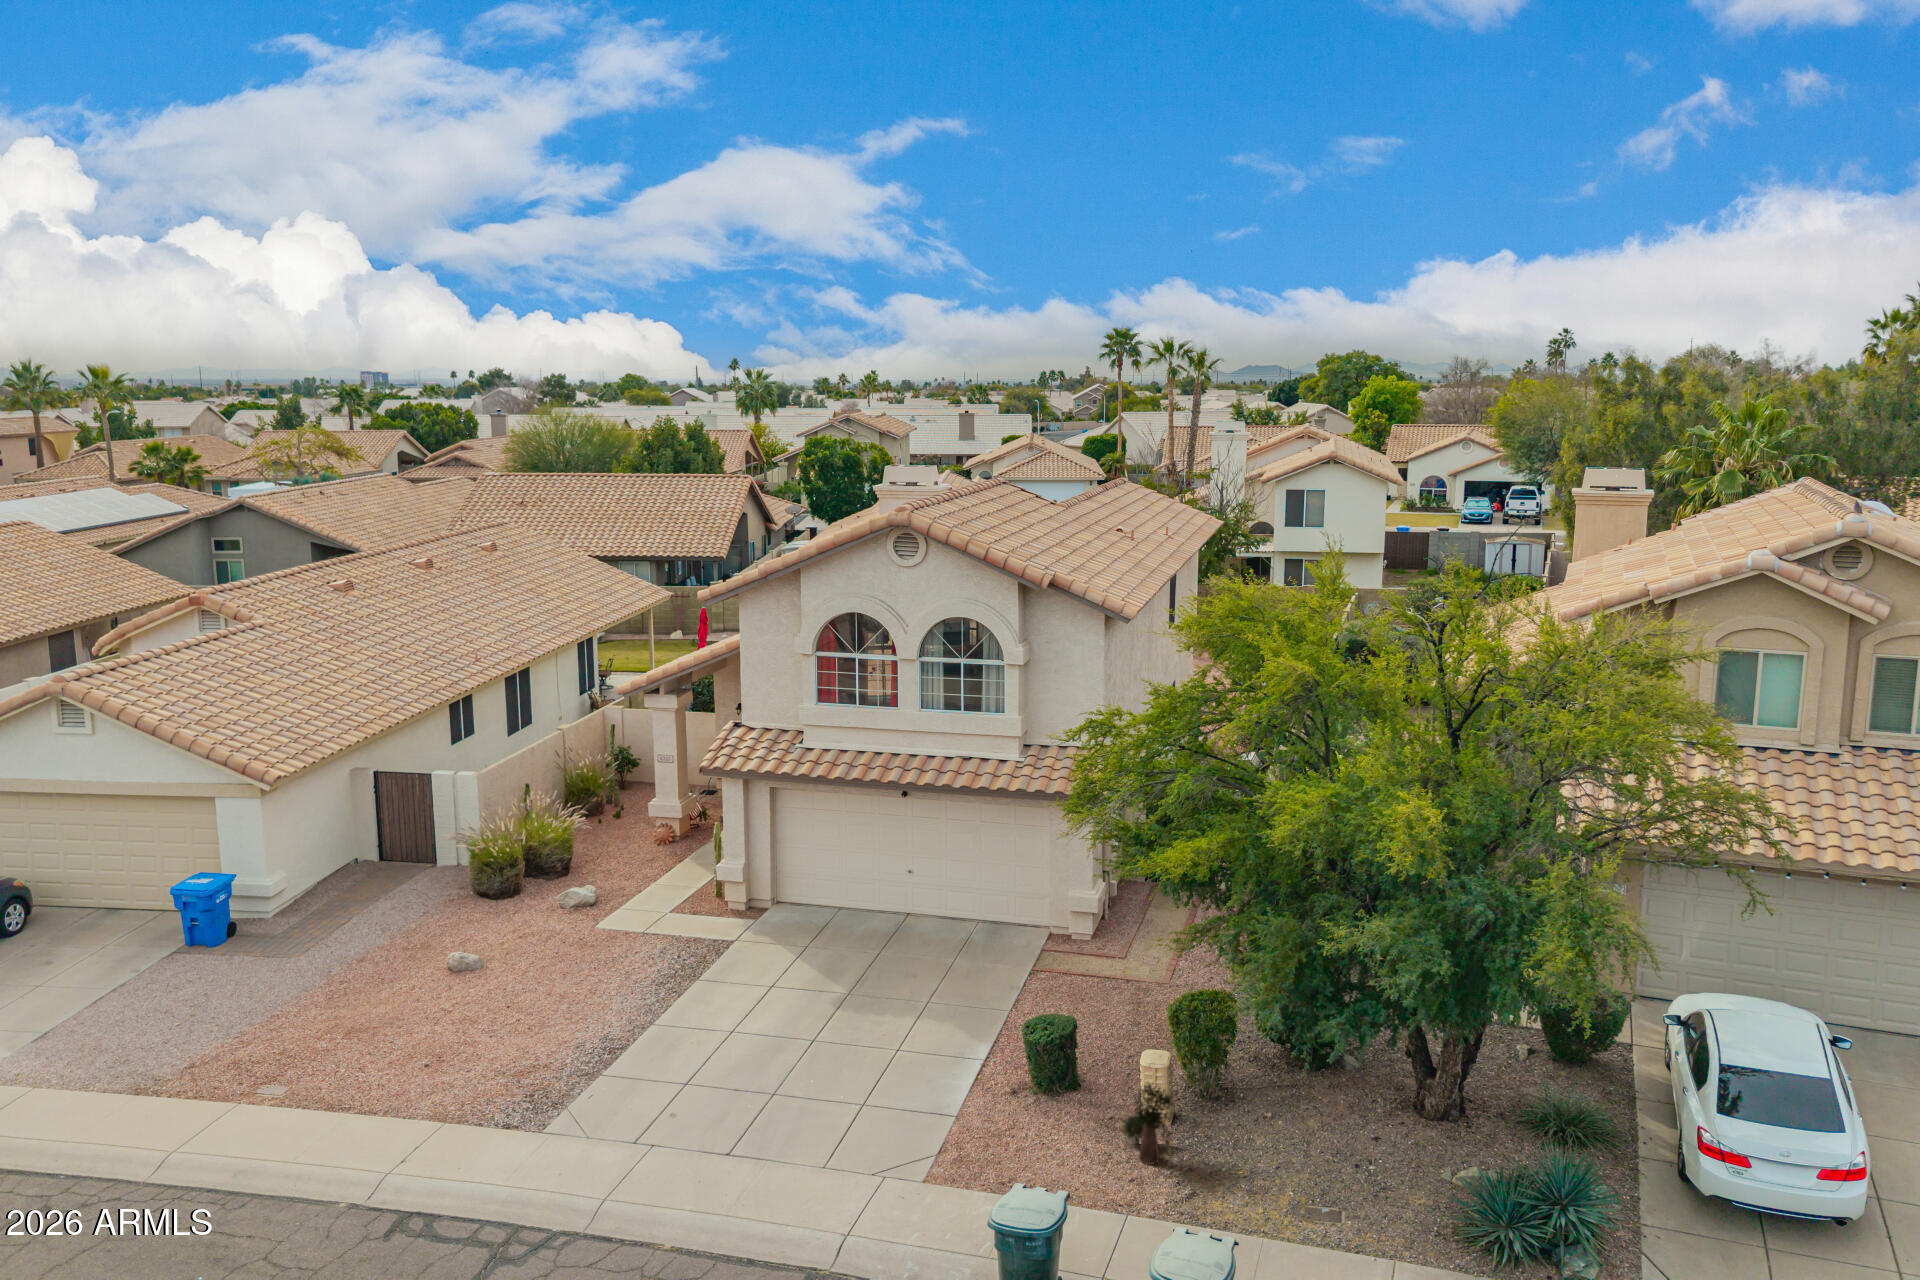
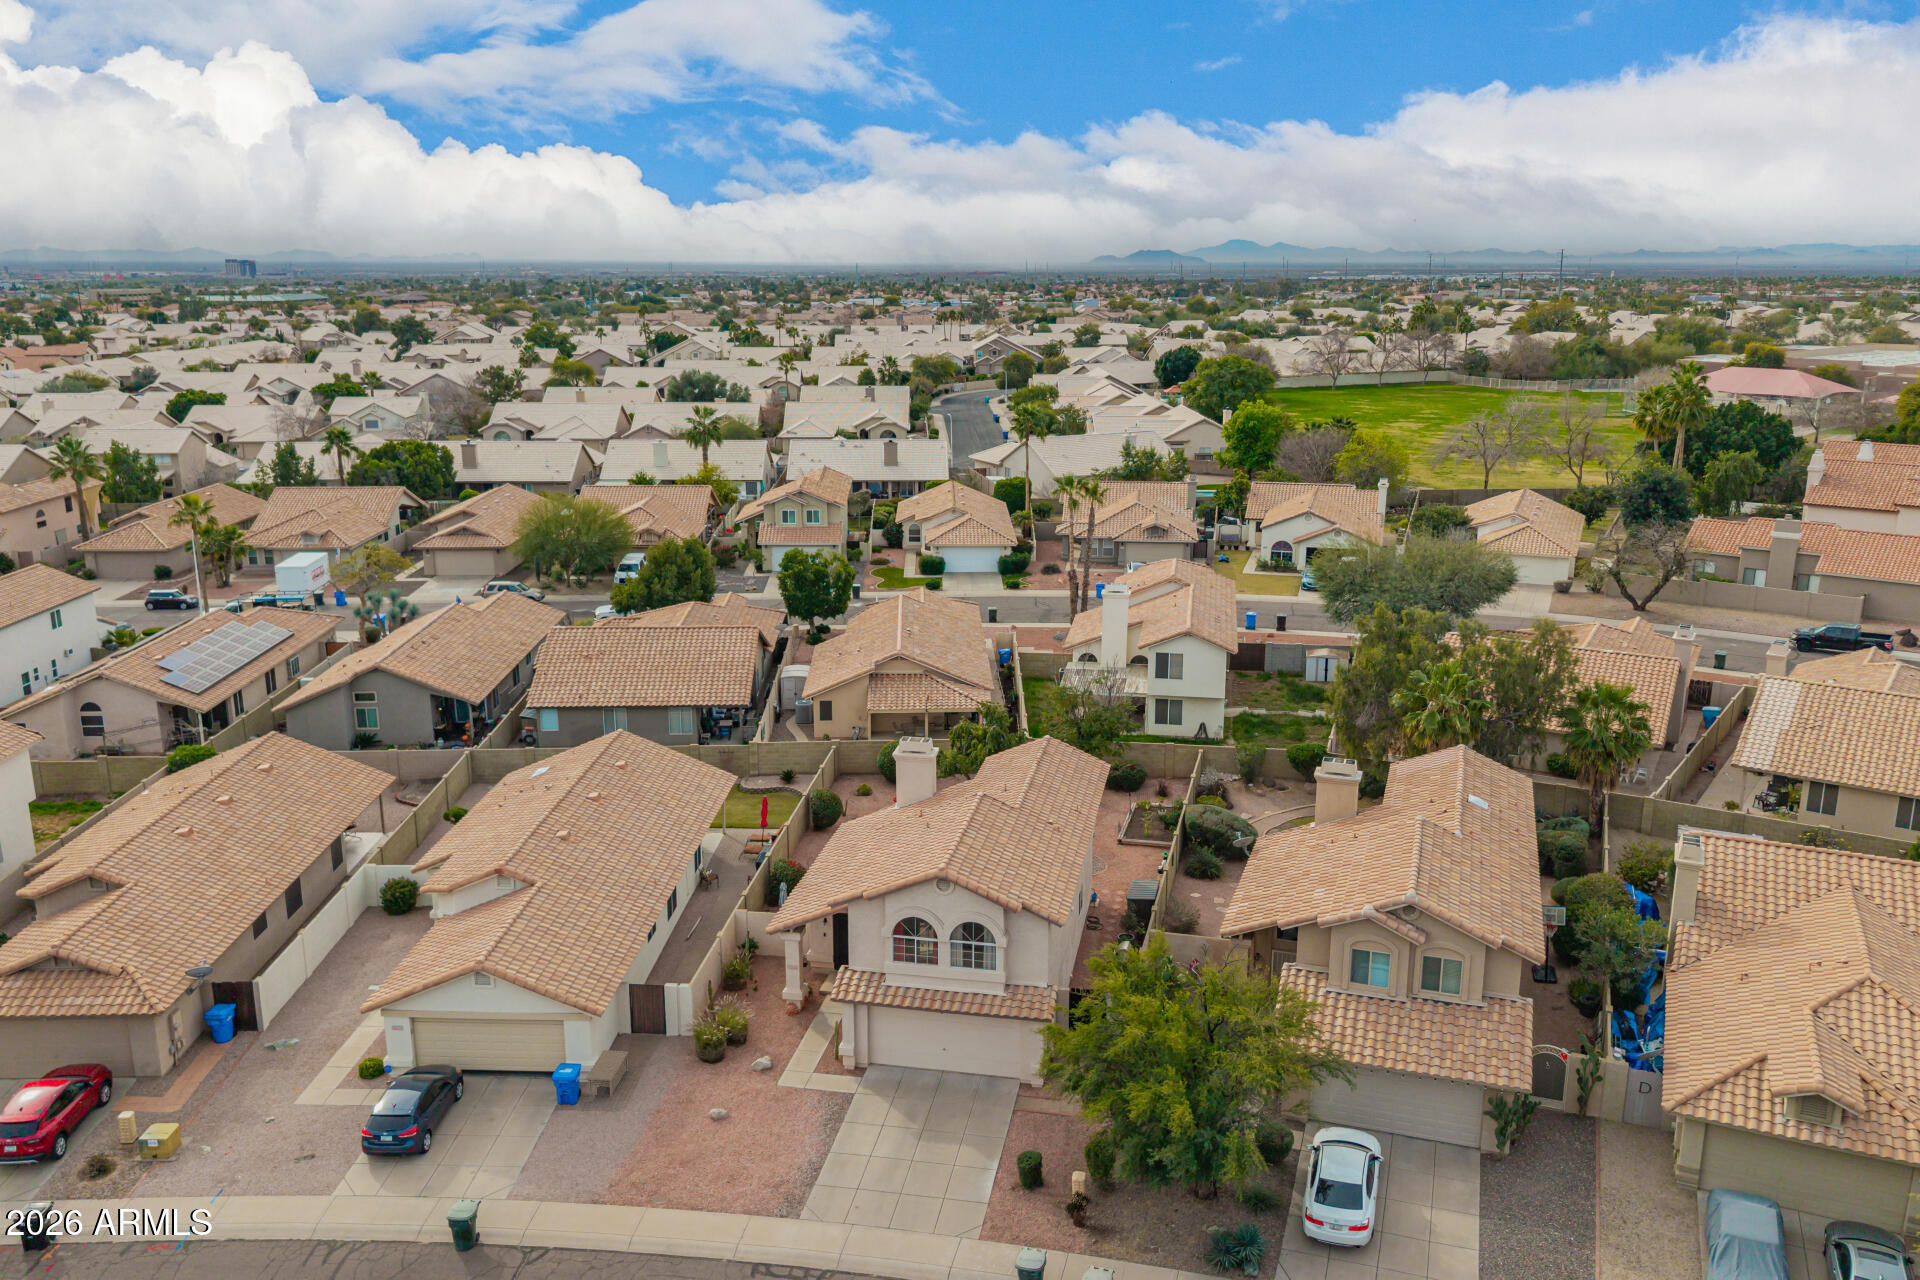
storage bench: none [245,864,346,935] -> present [586,1050,628,1097]

